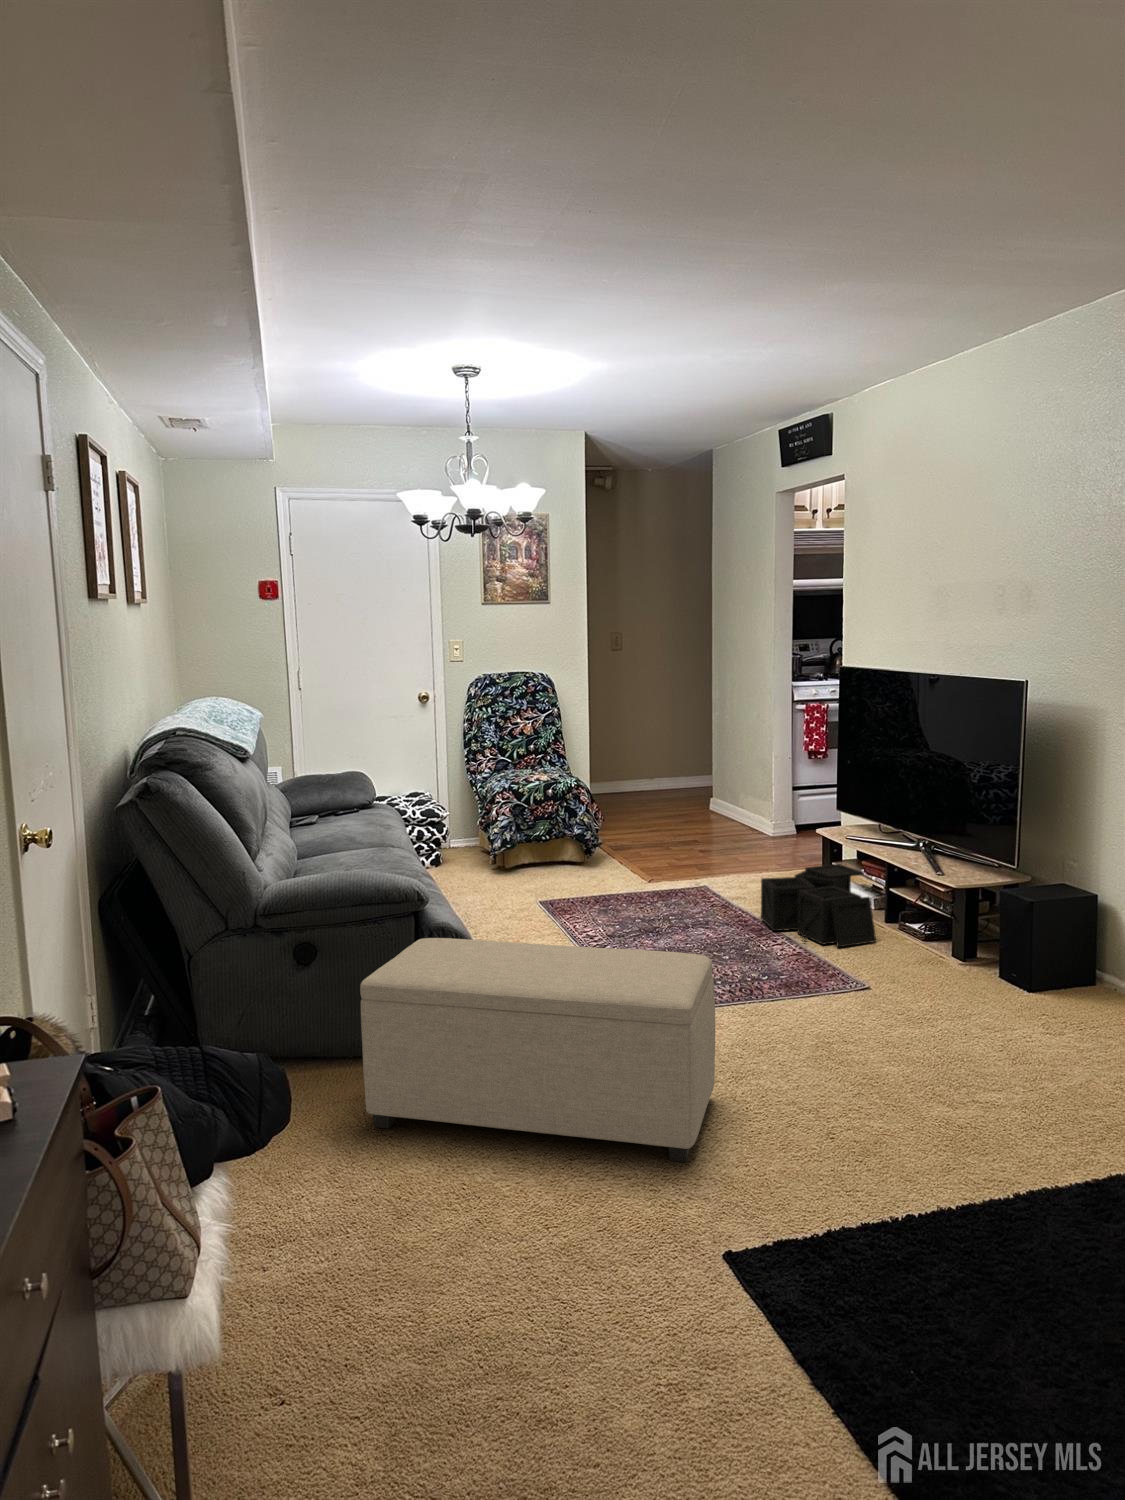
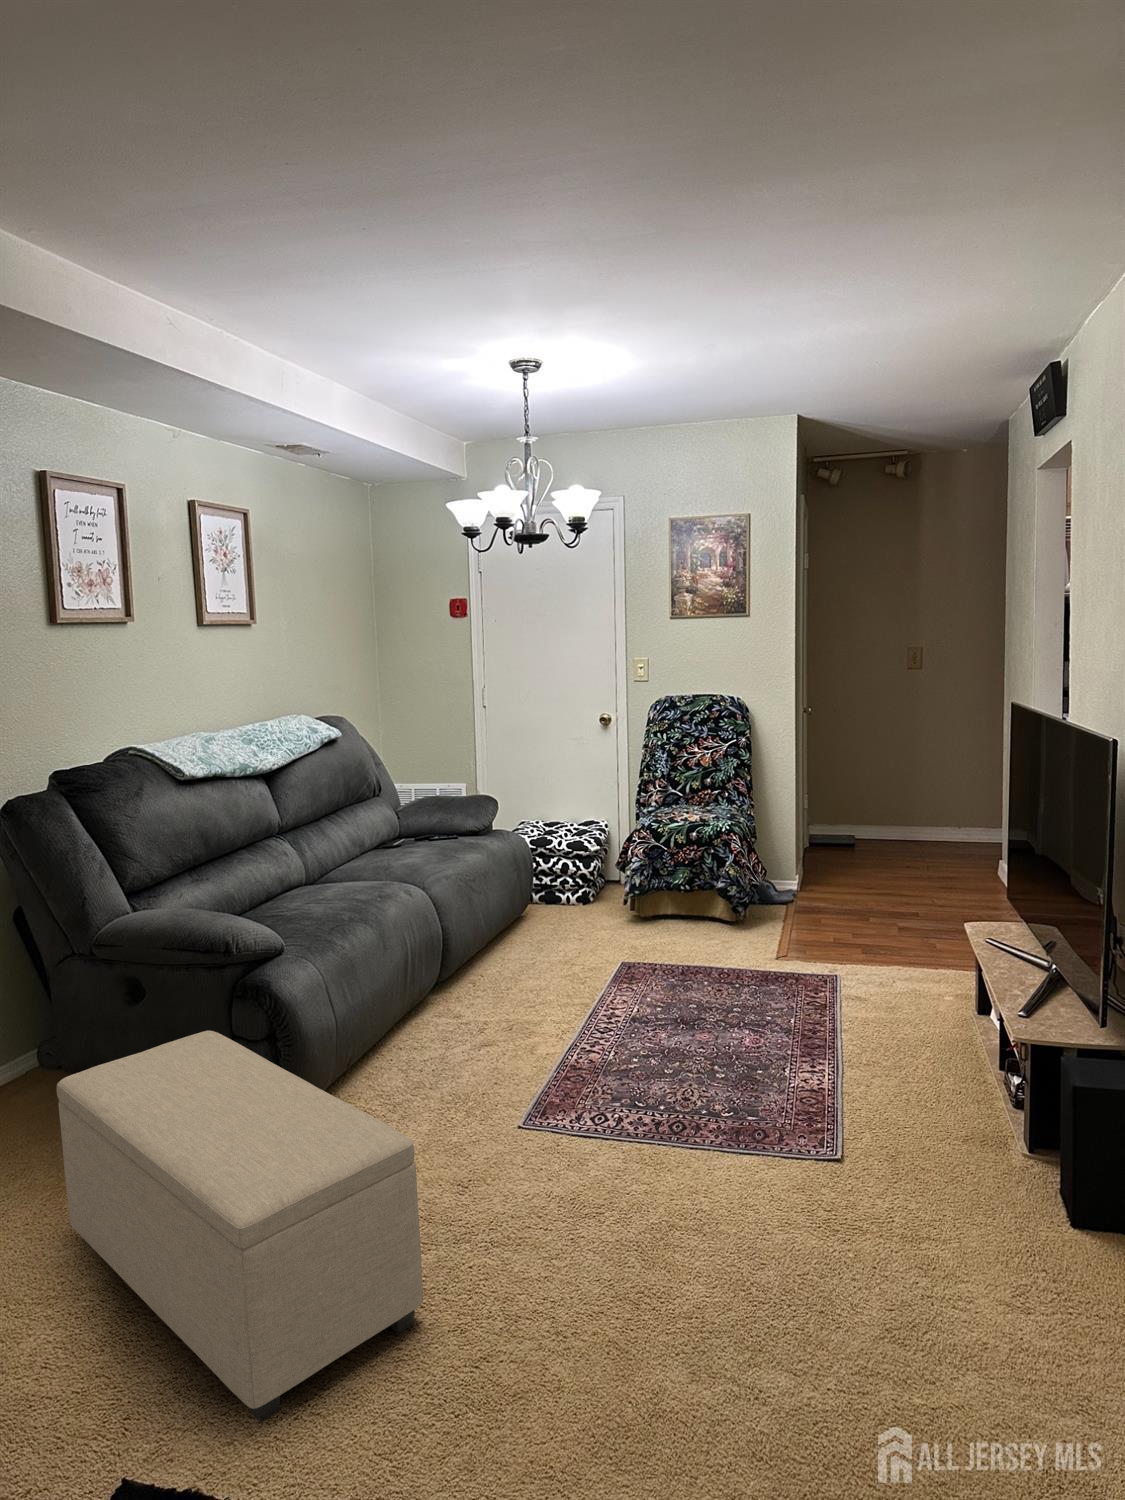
storage bin: present [761,864,876,947] -> none [830,984,987,1115]

